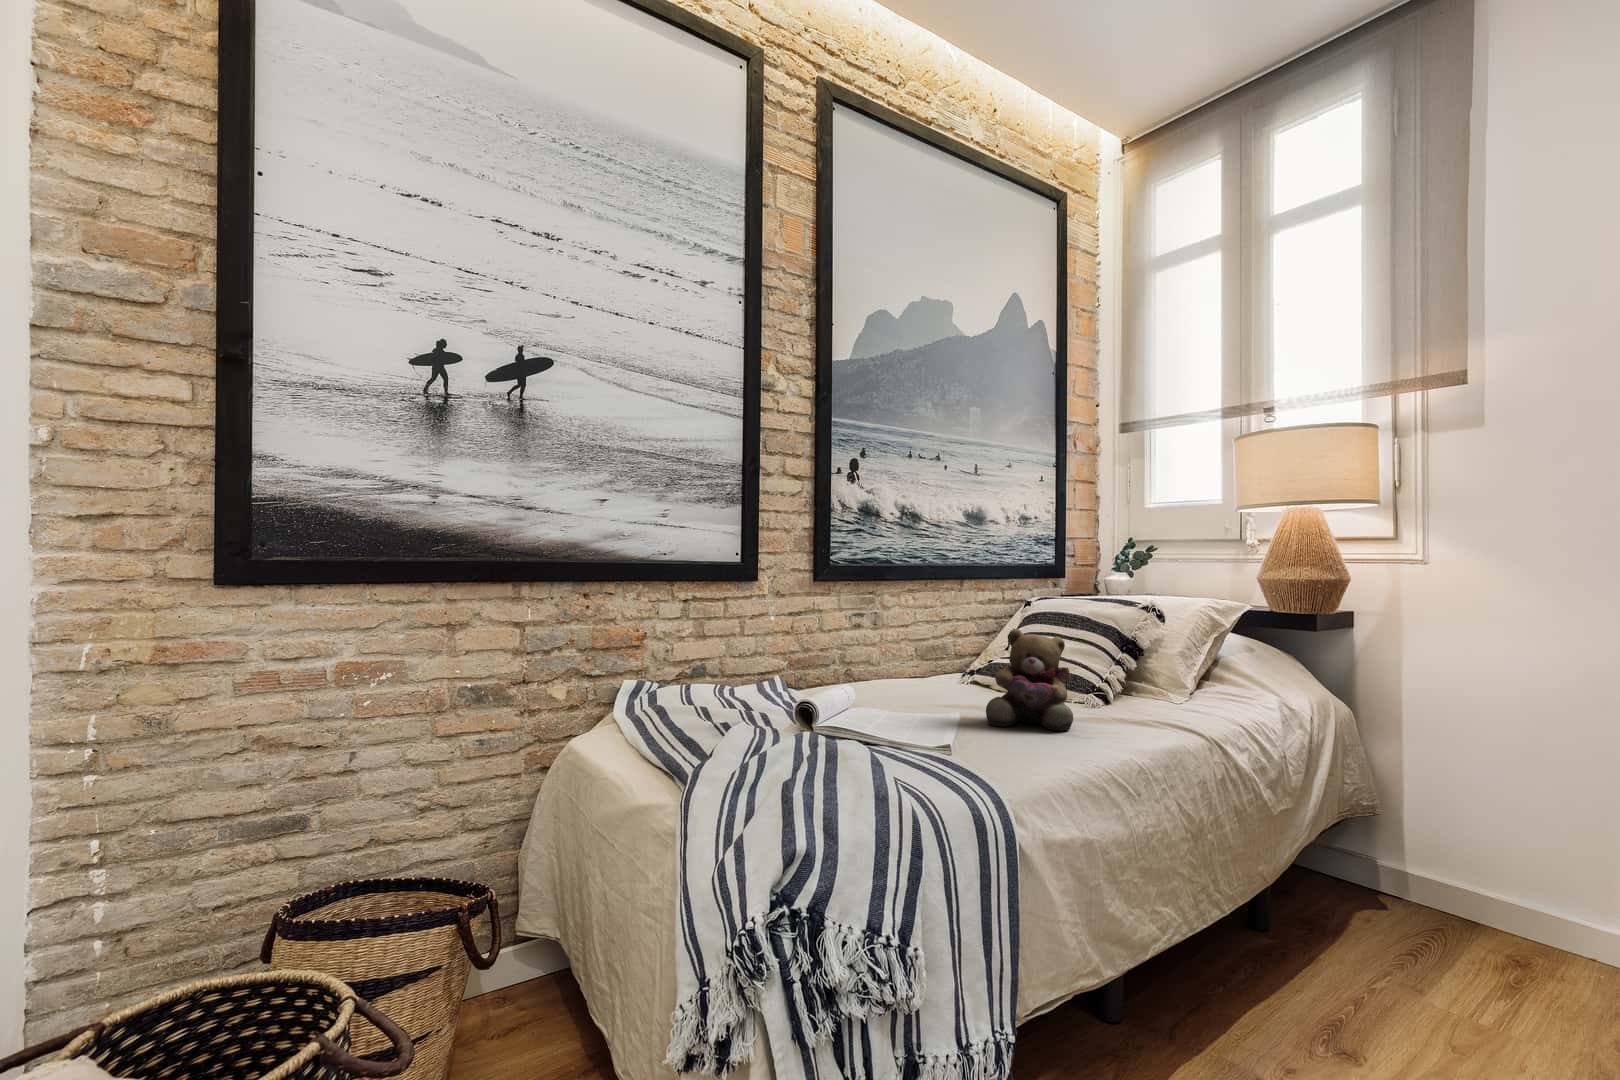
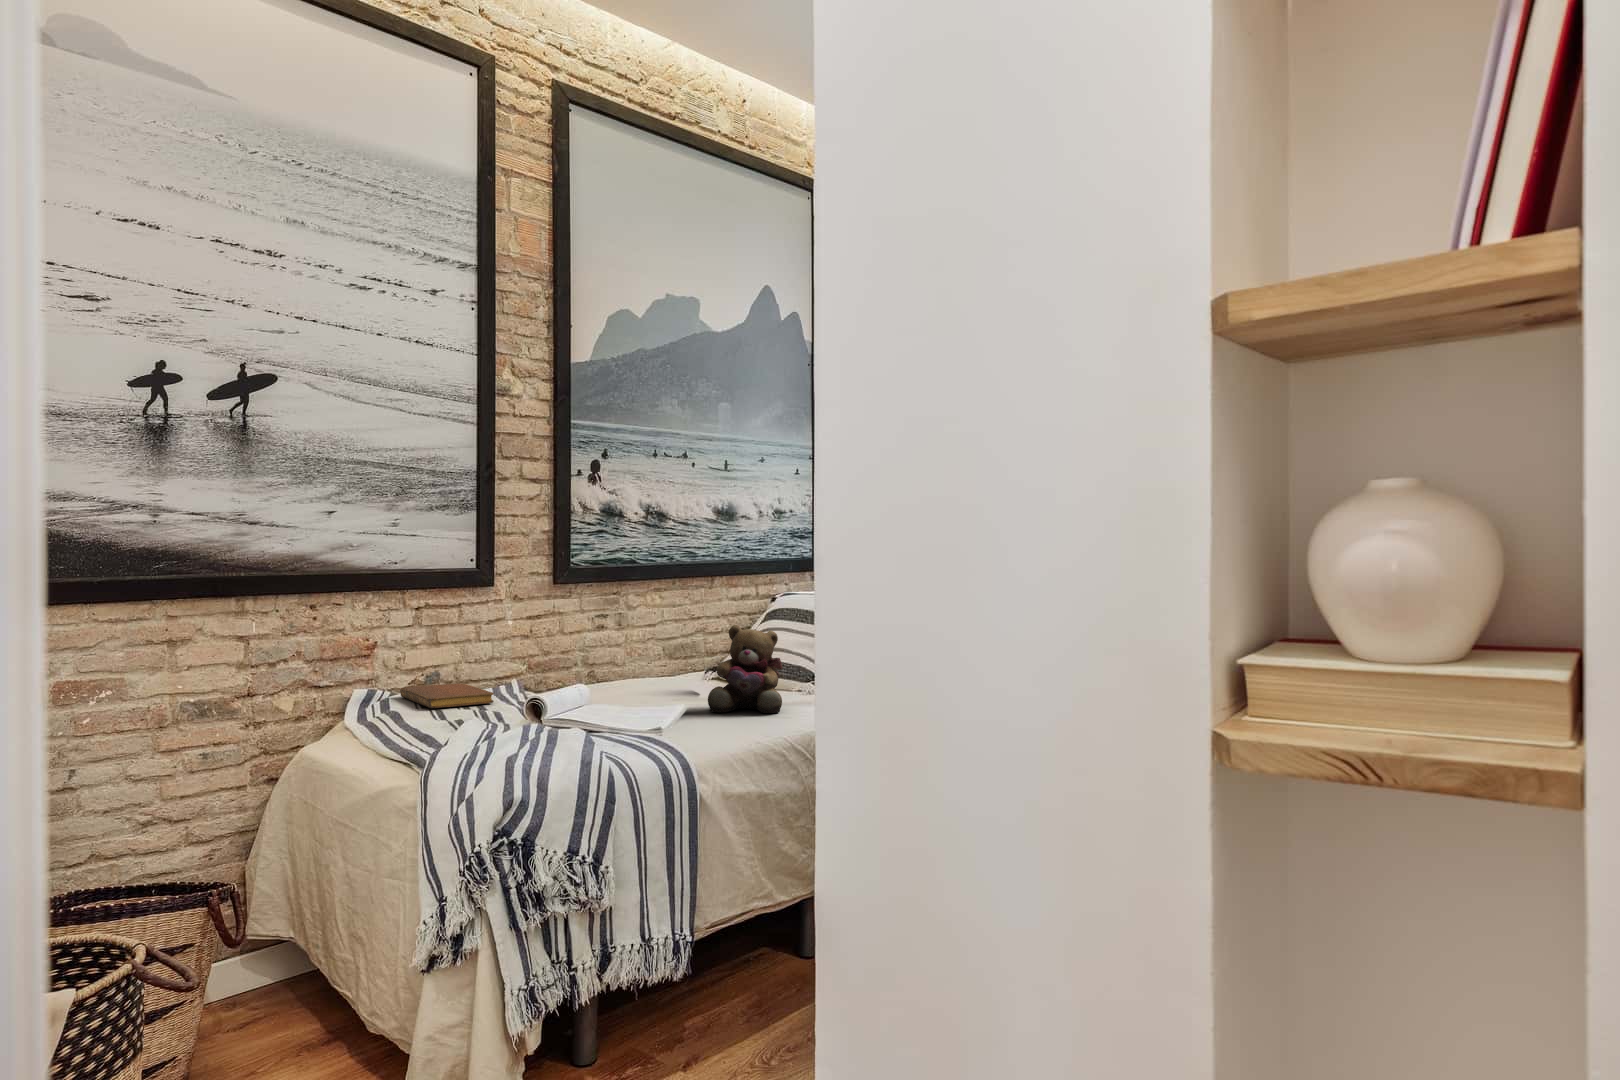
notebook: none [666,680,760,709] -> present [400,683,494,708]

